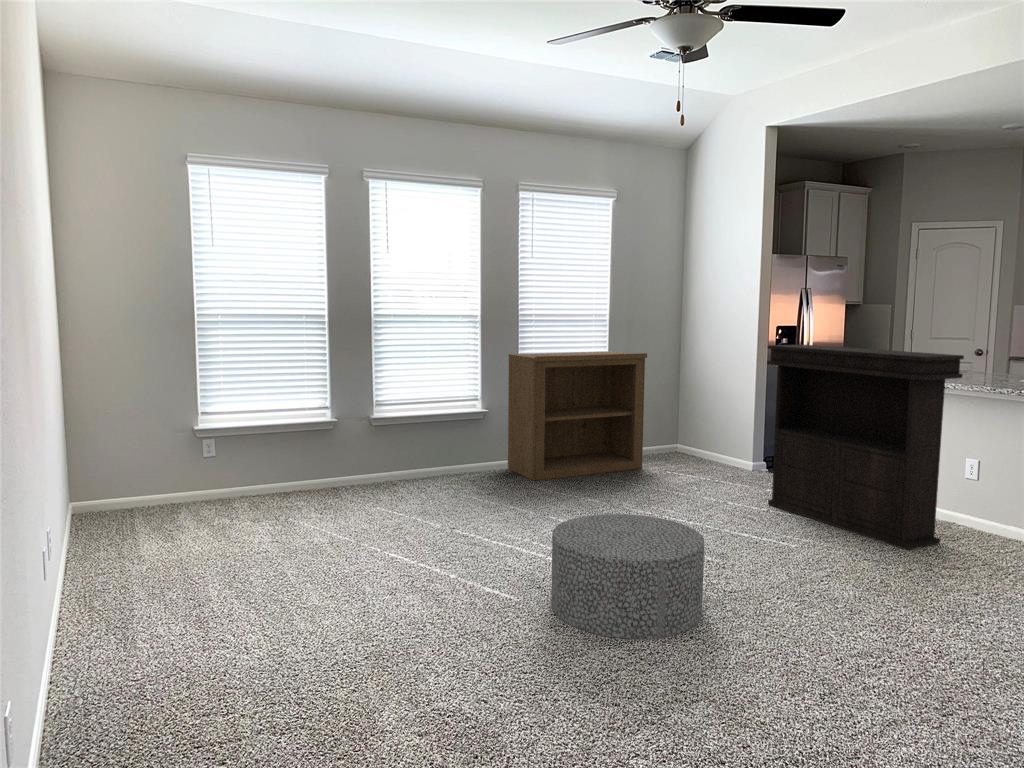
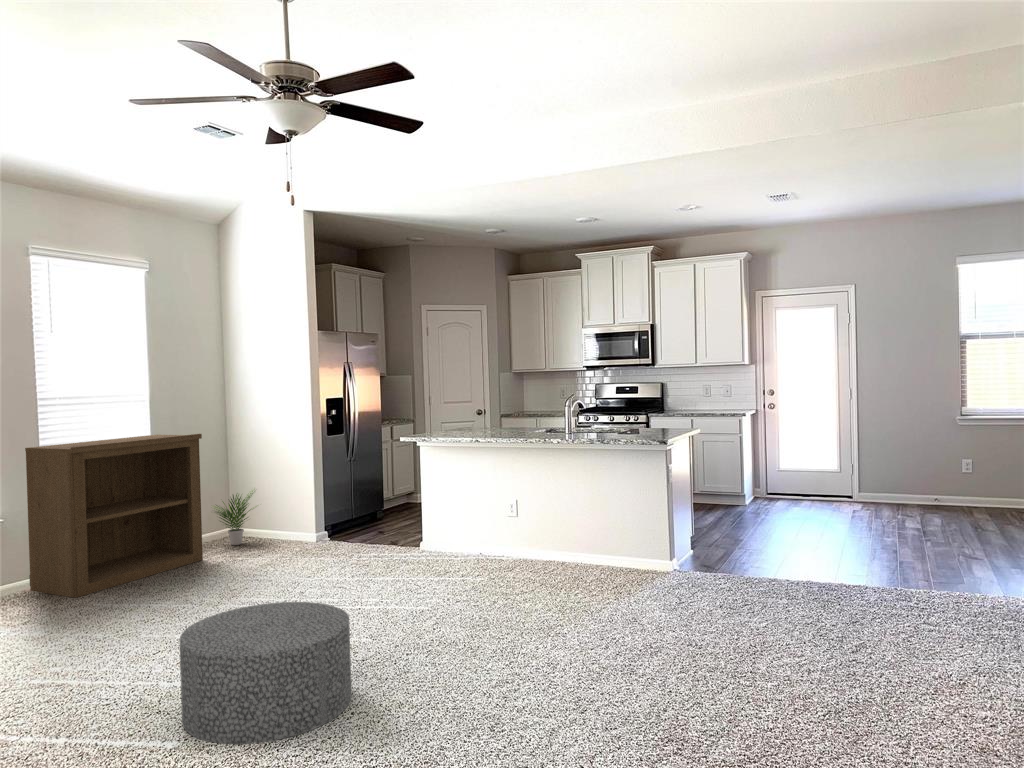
console table: present [767,345,964,550] -> none [339,413,506,586]
potted plant: none [655,406,703,460] -> present [215,491,253,545]

